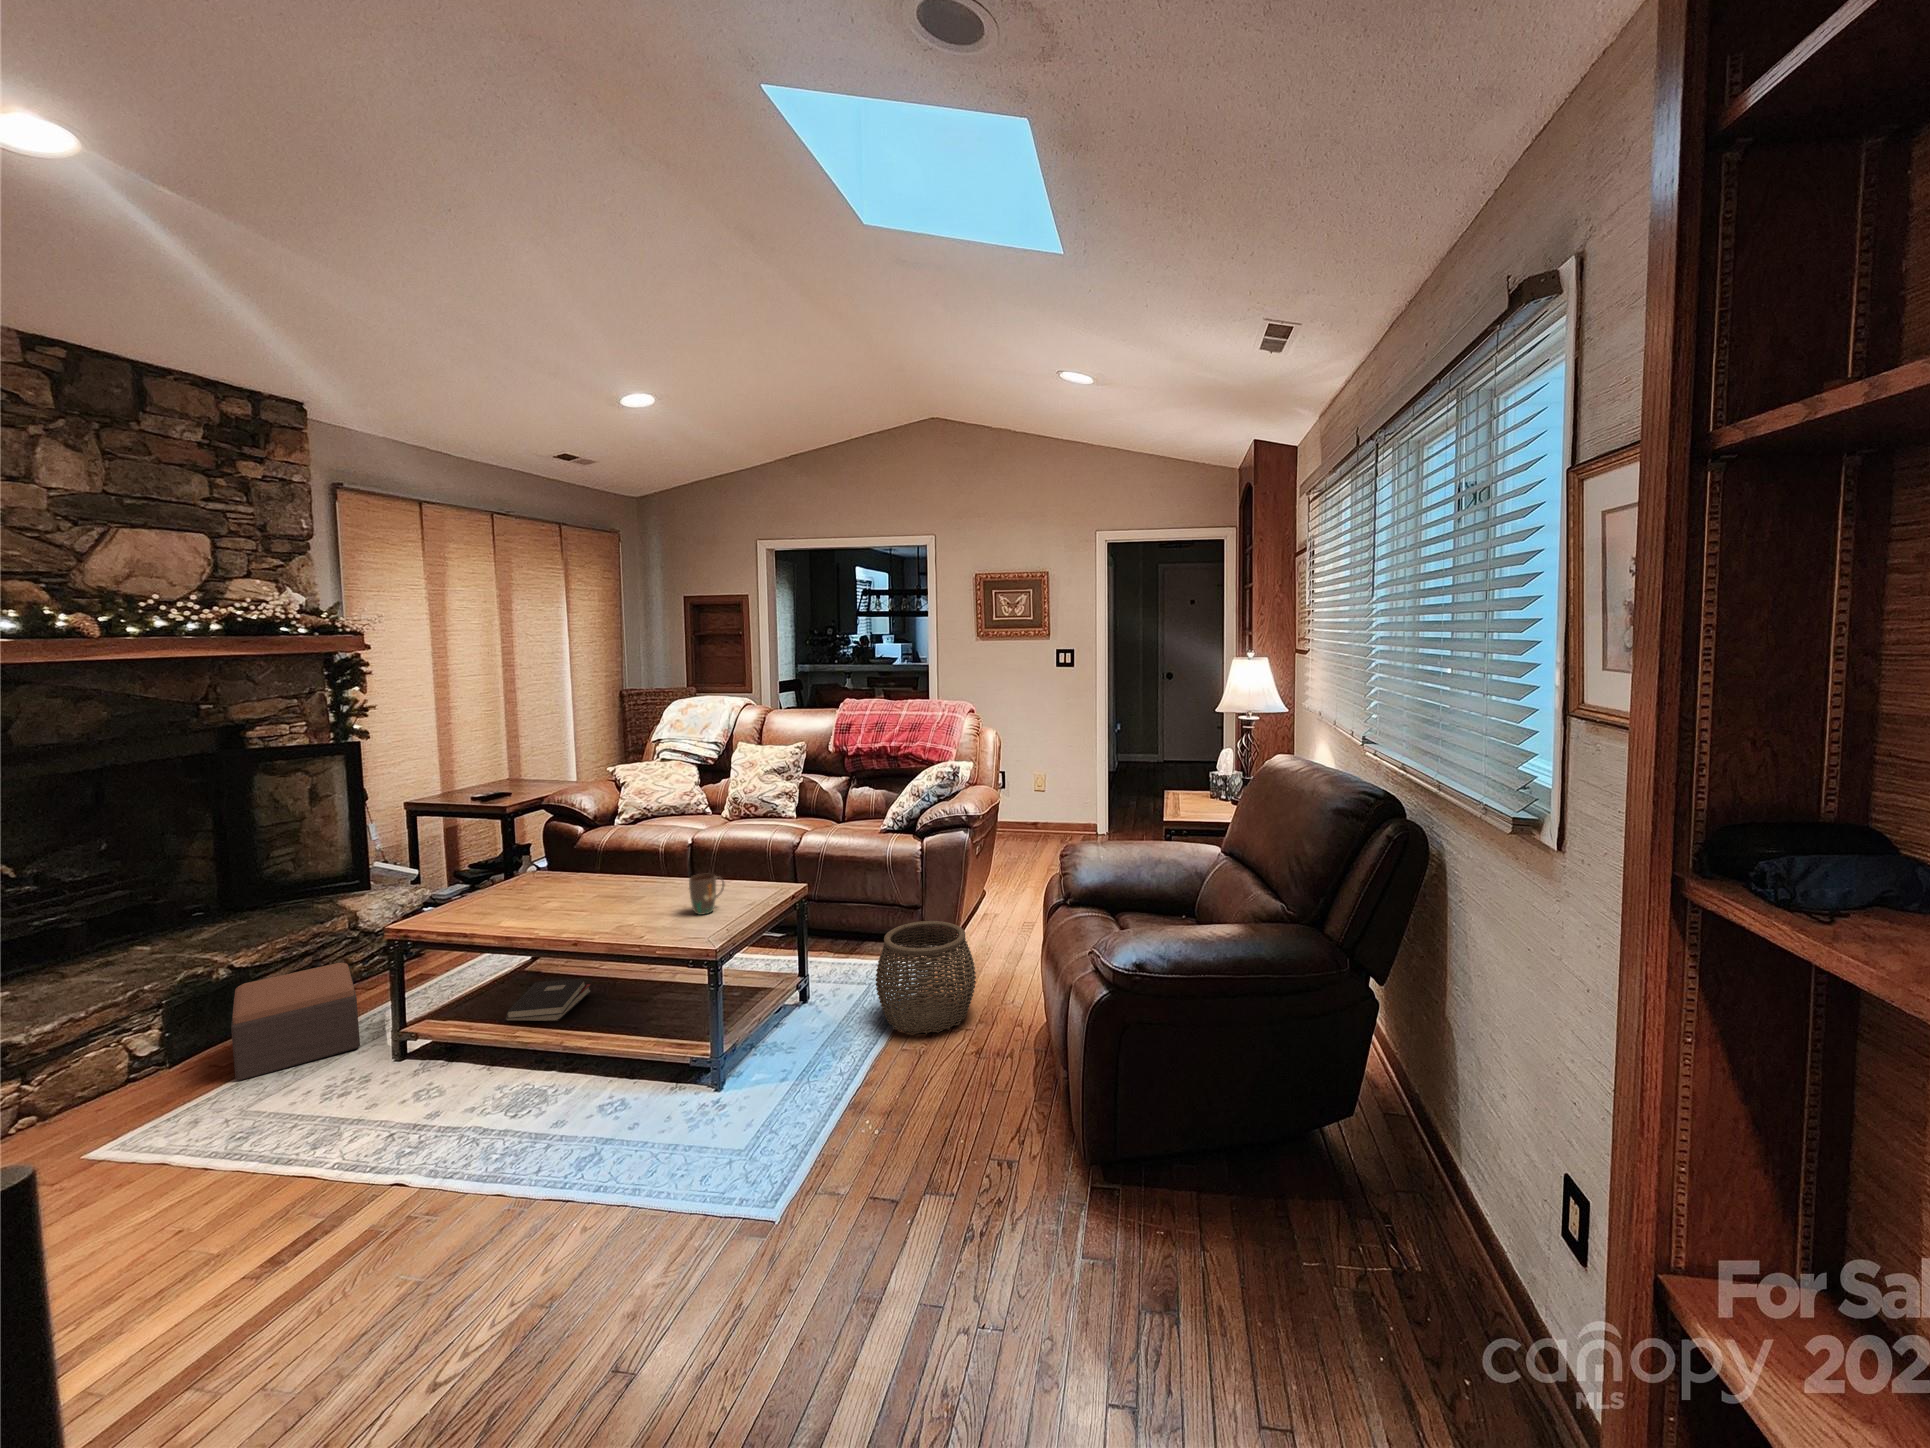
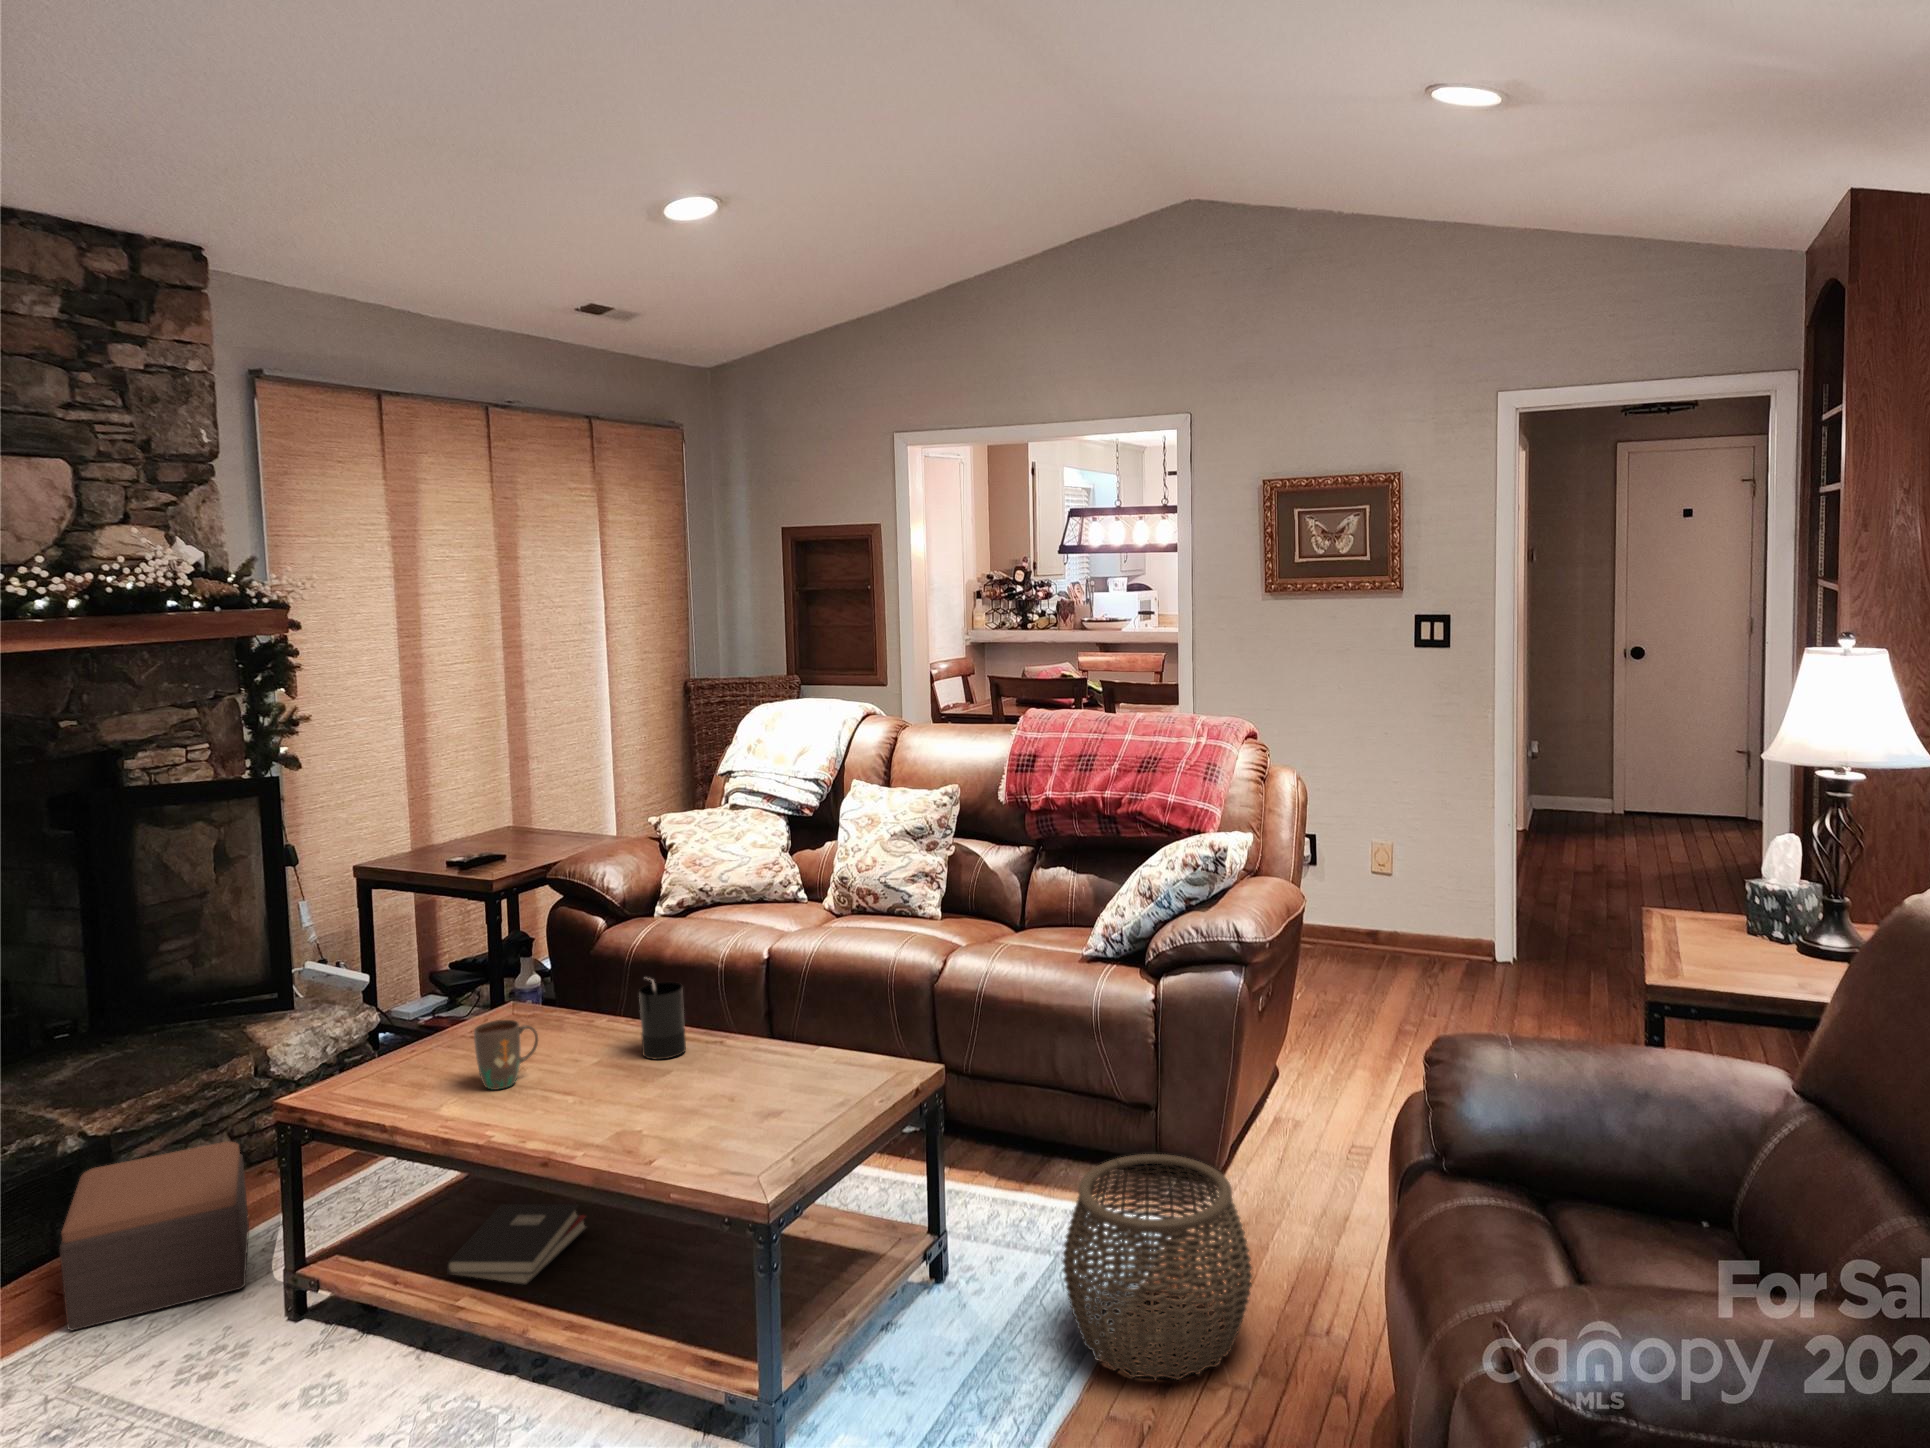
candle: none [624,844,652,890] -> present [639,980,686,1060]
mug: present [689,874,724,915] -> present [474,1020,538,1090]

